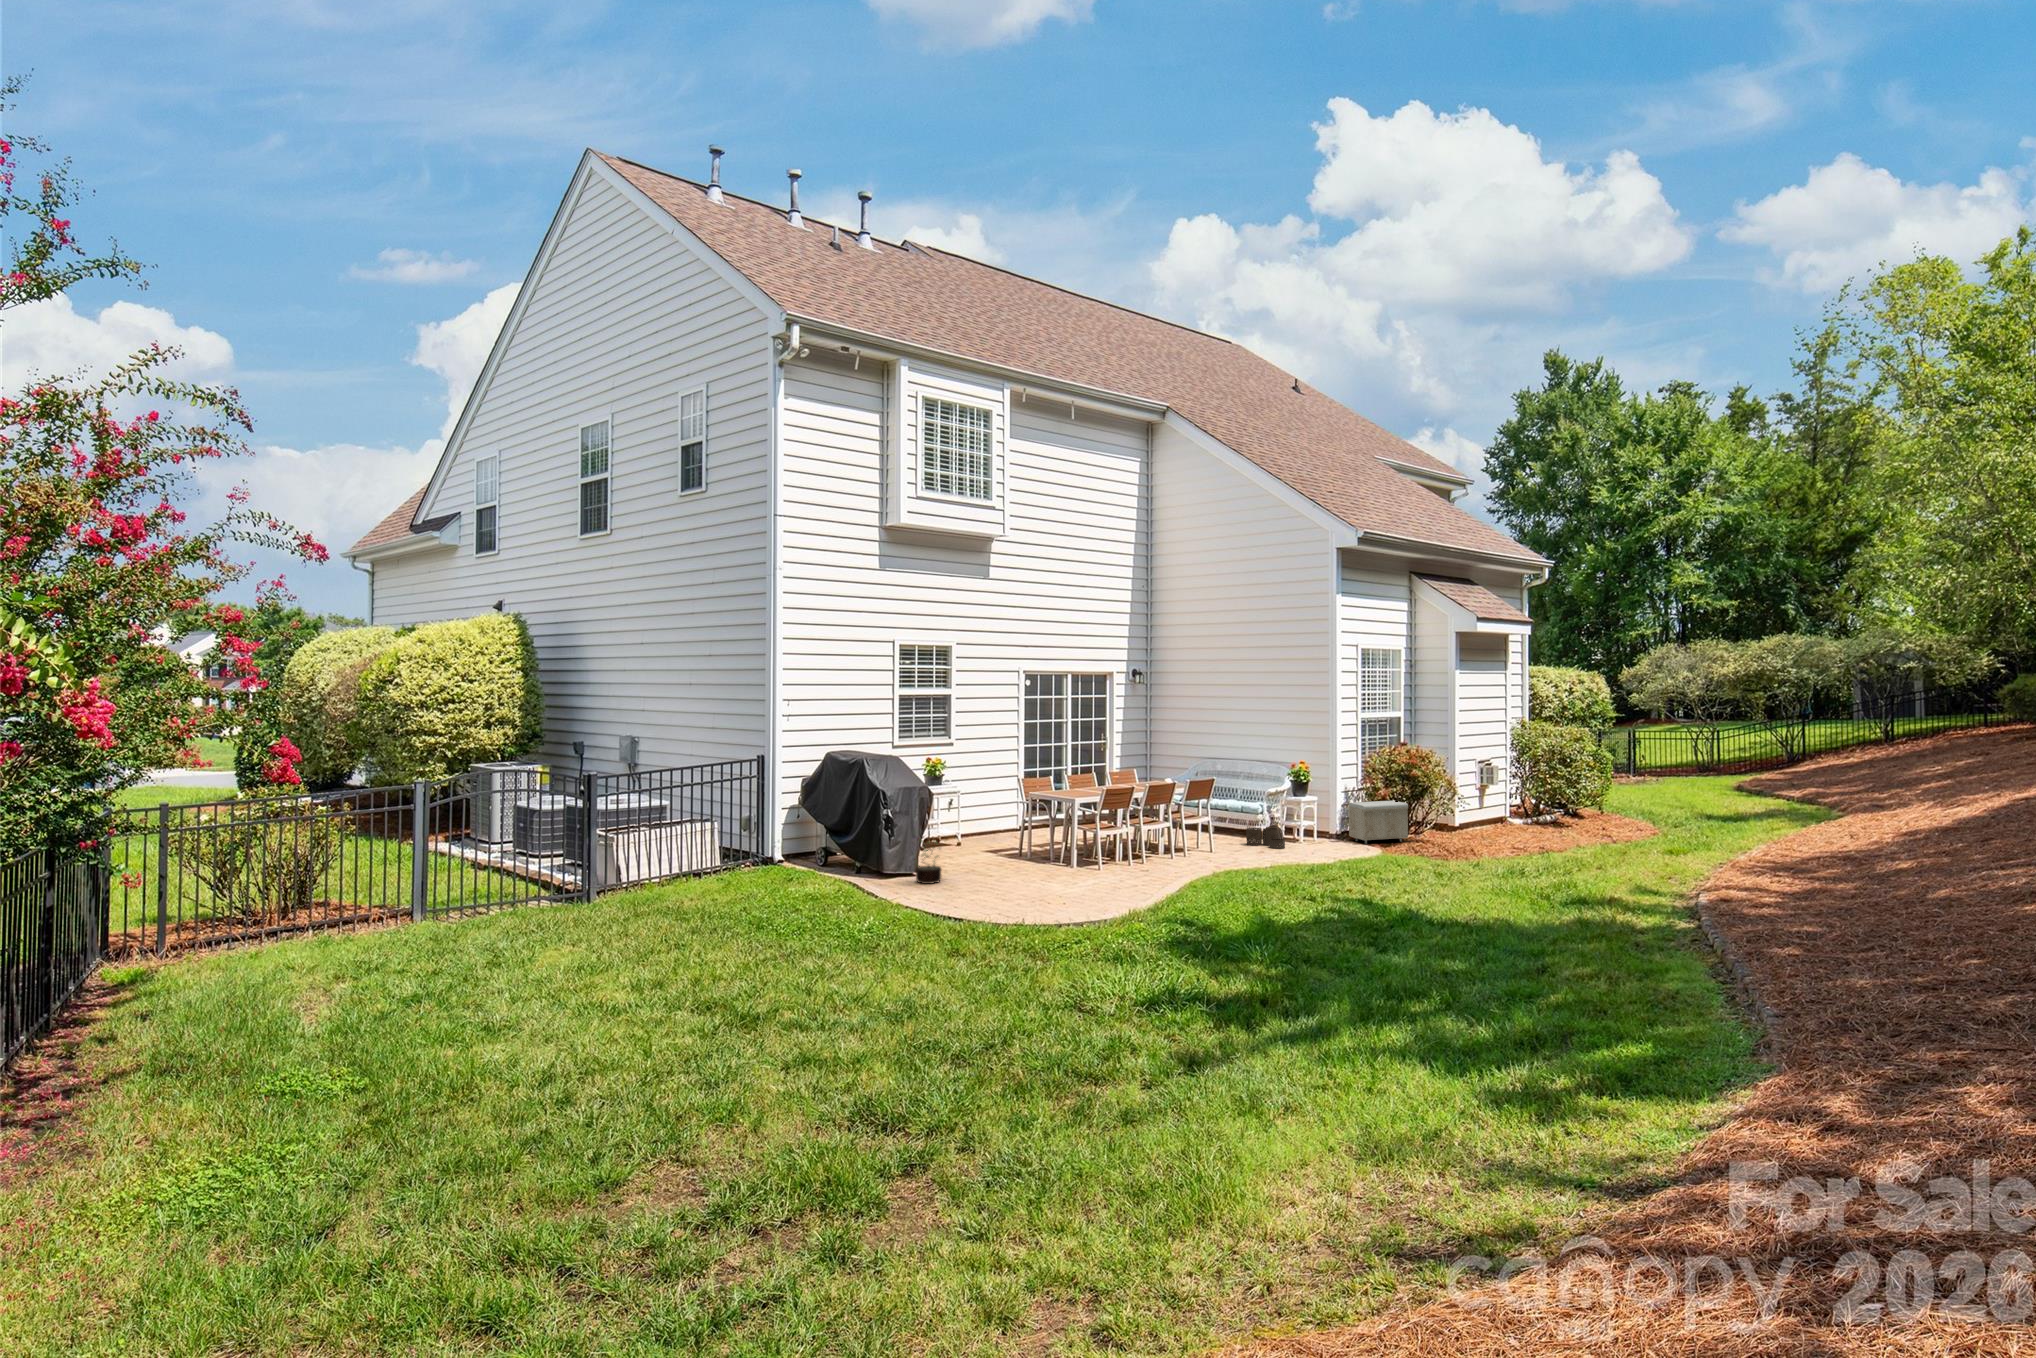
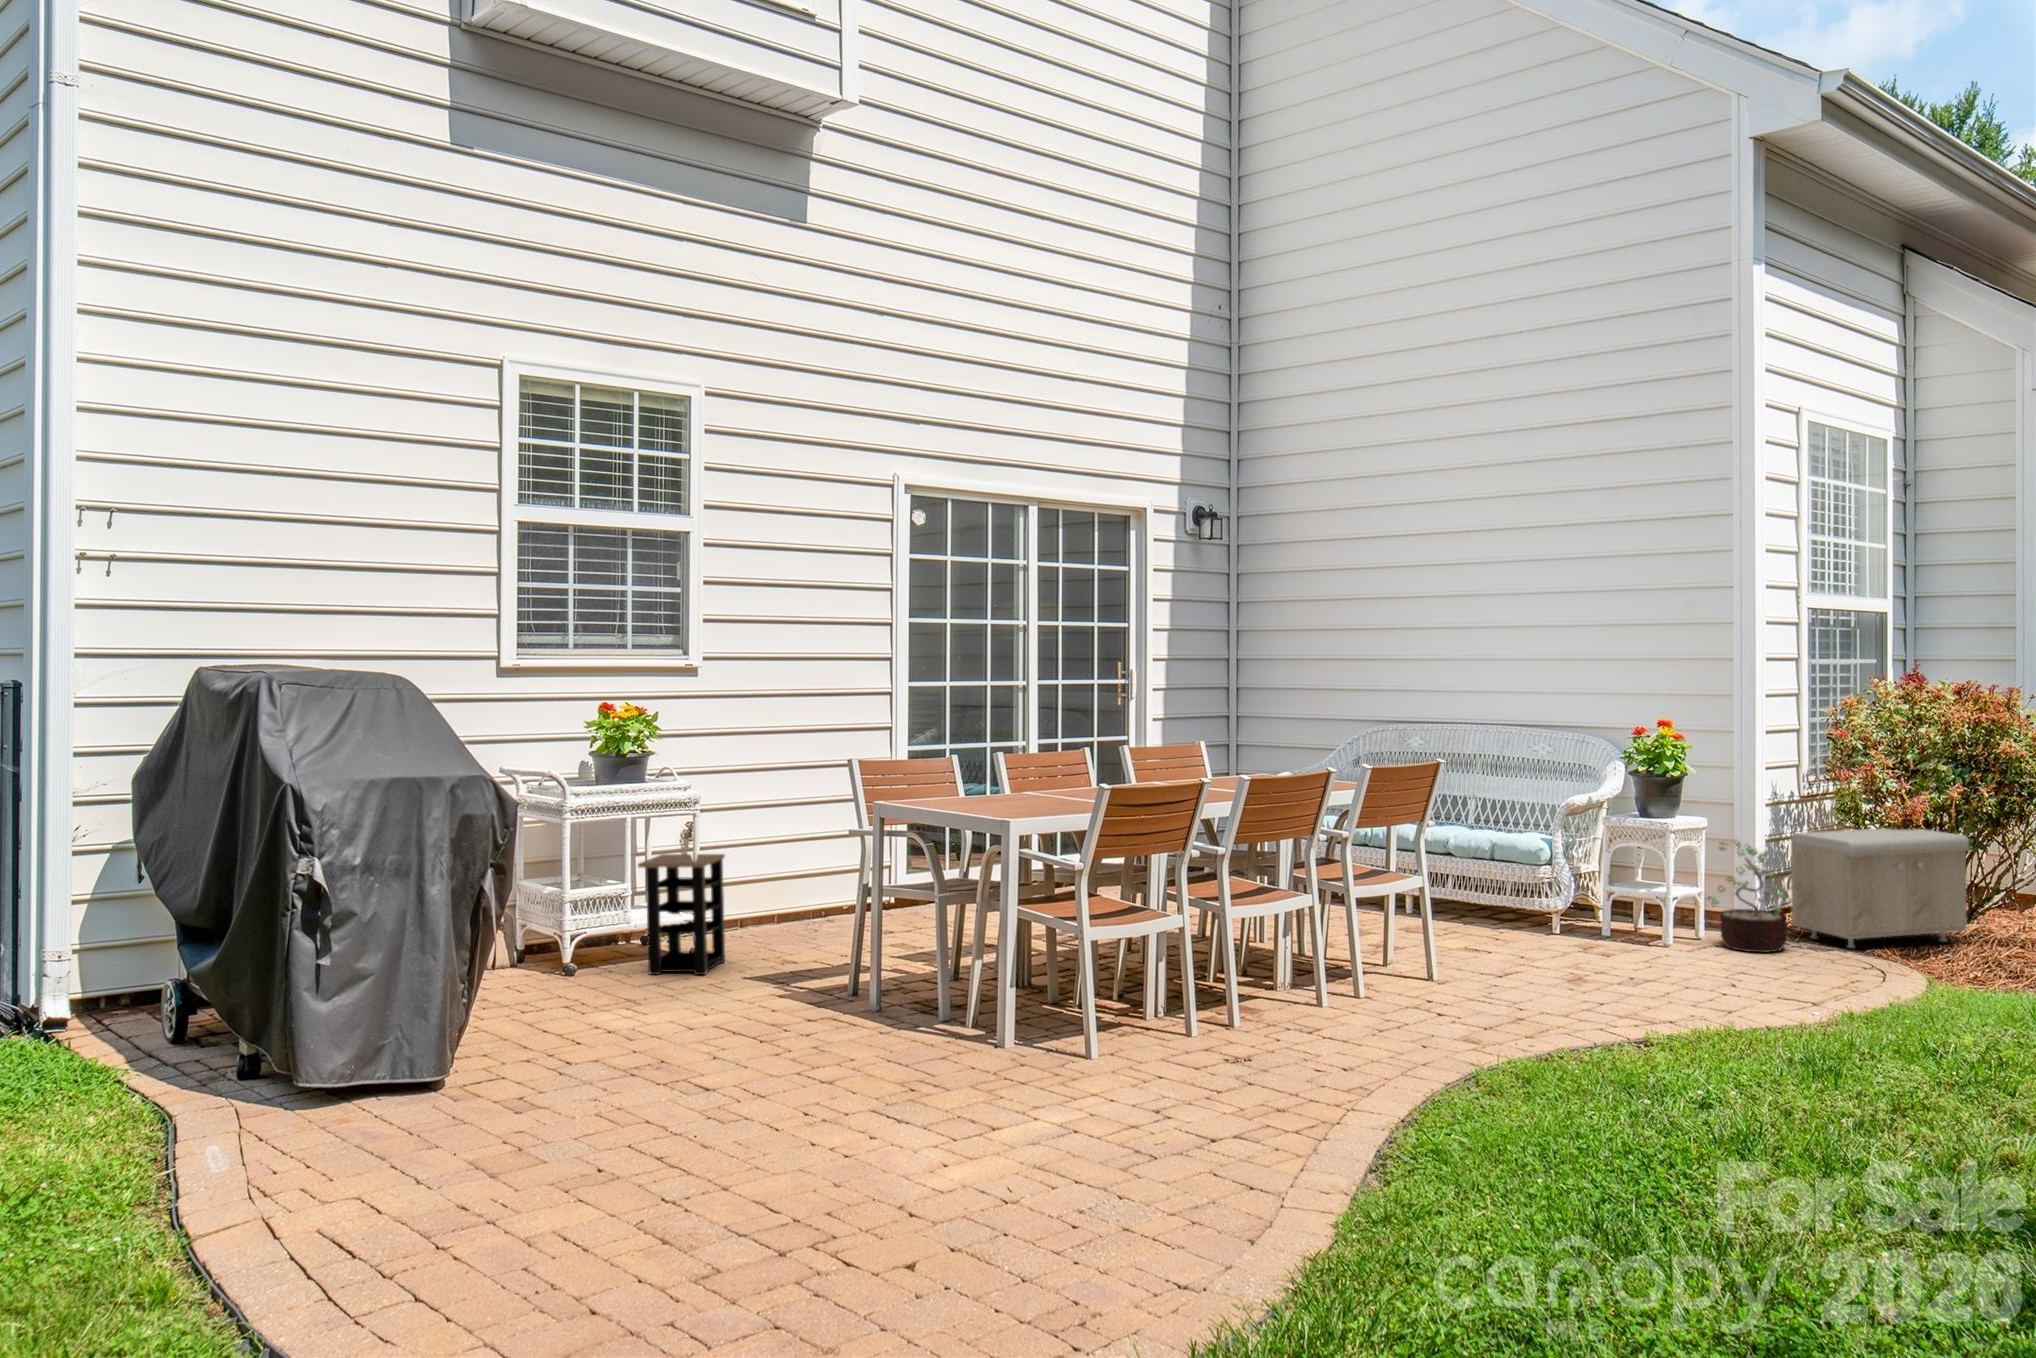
side table: none [938,810,965,853] -> present [638,854,725,975]
woven basket: present [1246,825,1285,849] -> none [1513,890,1631,965]
decorative plant: present [914,839,941,884] -> present [1708,840,1789,952]

